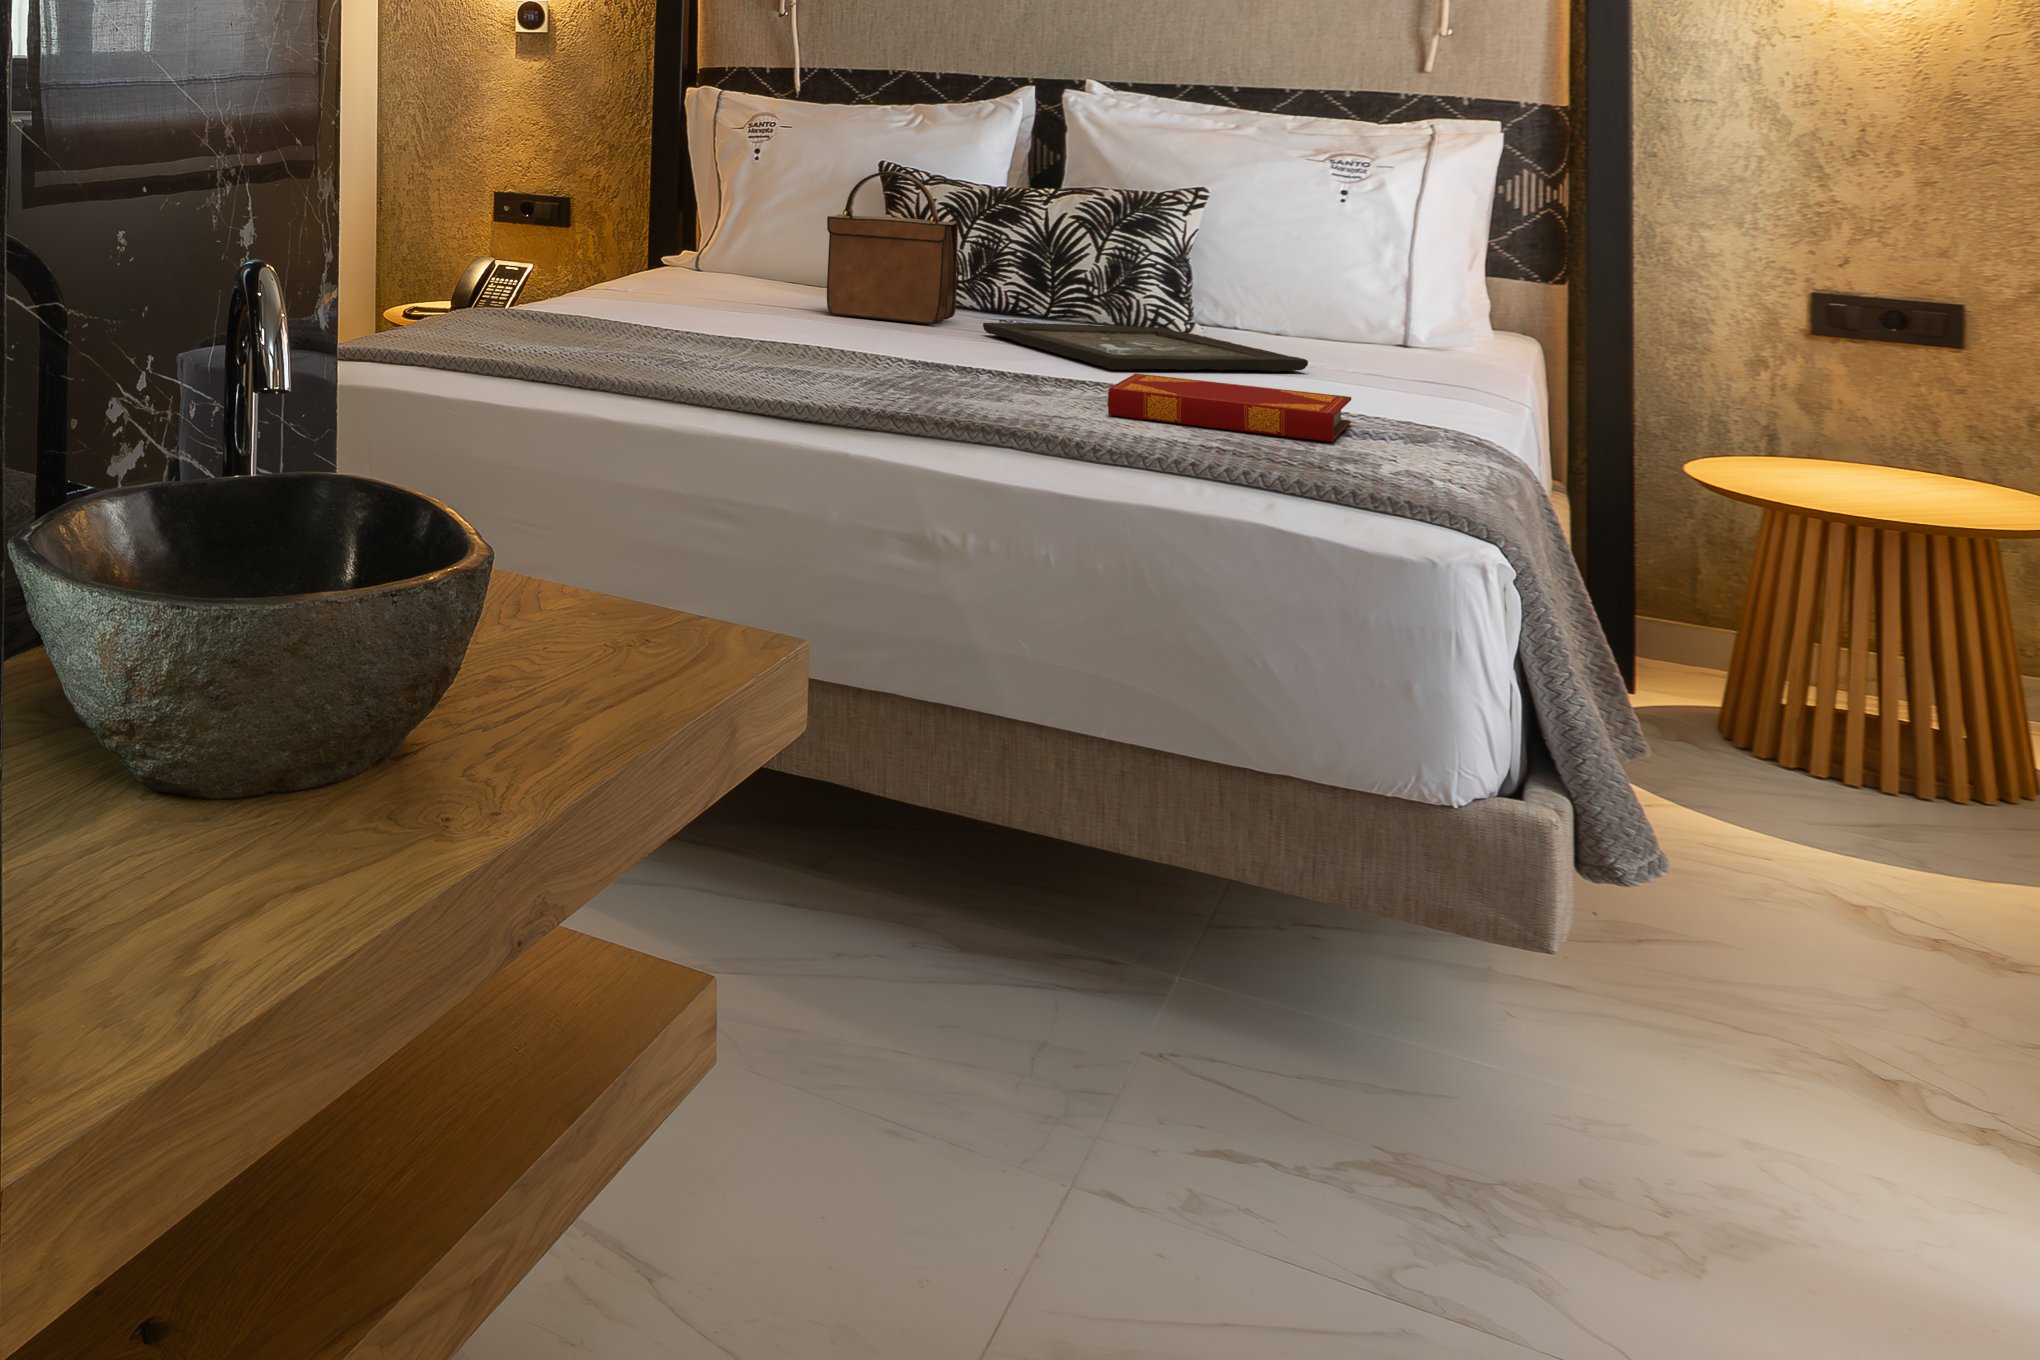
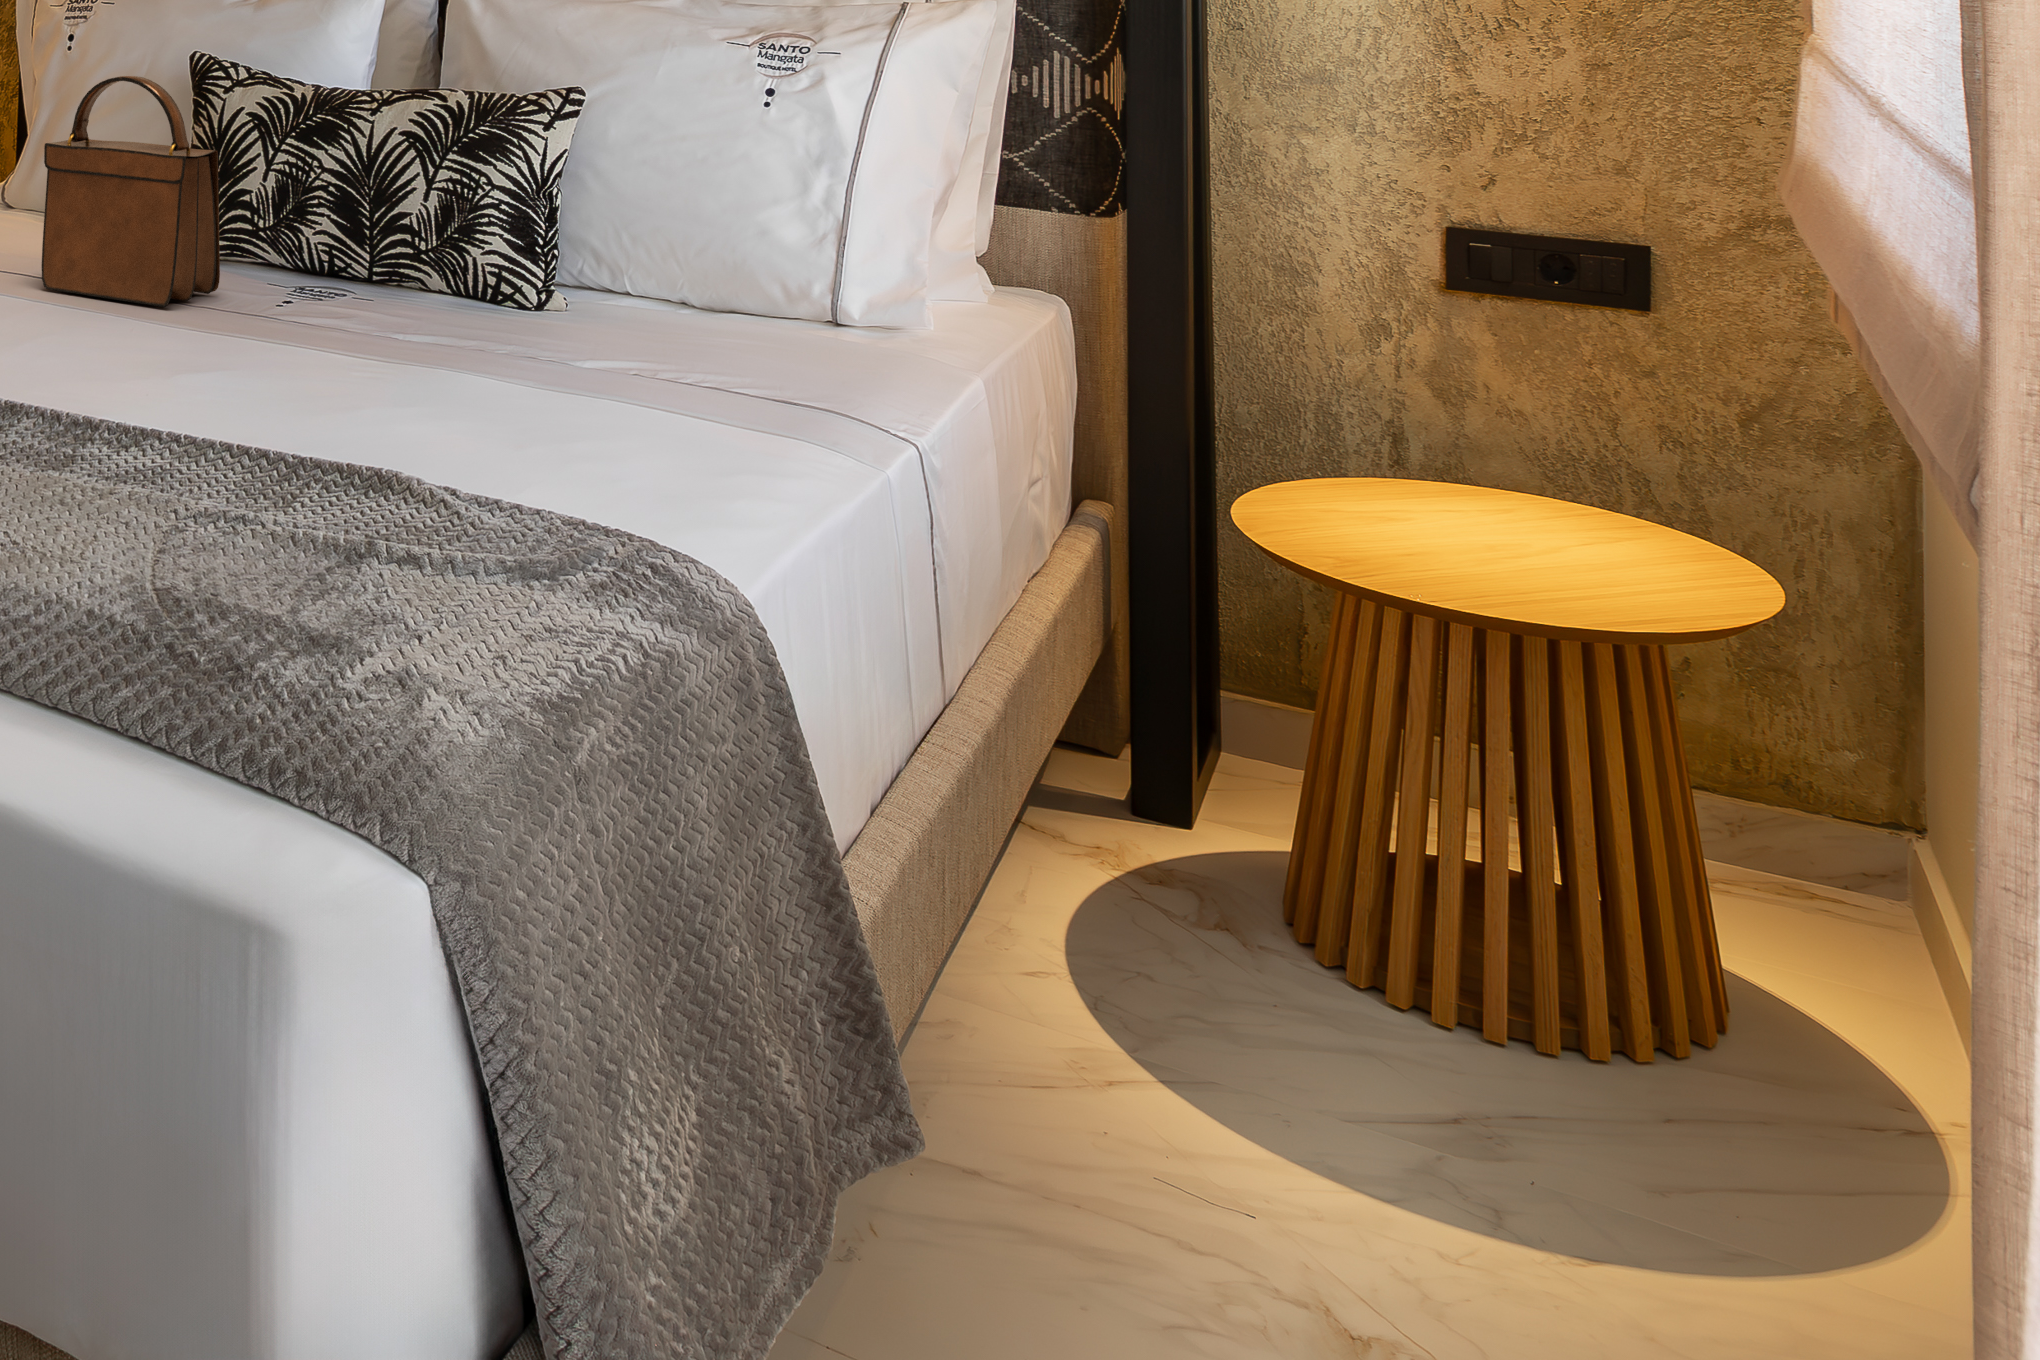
tray: present [983,323,1308,371] -> none [211,308,605,410]
hardback book: present [1108,374,1351,442] -> none [93,449,504,619]

